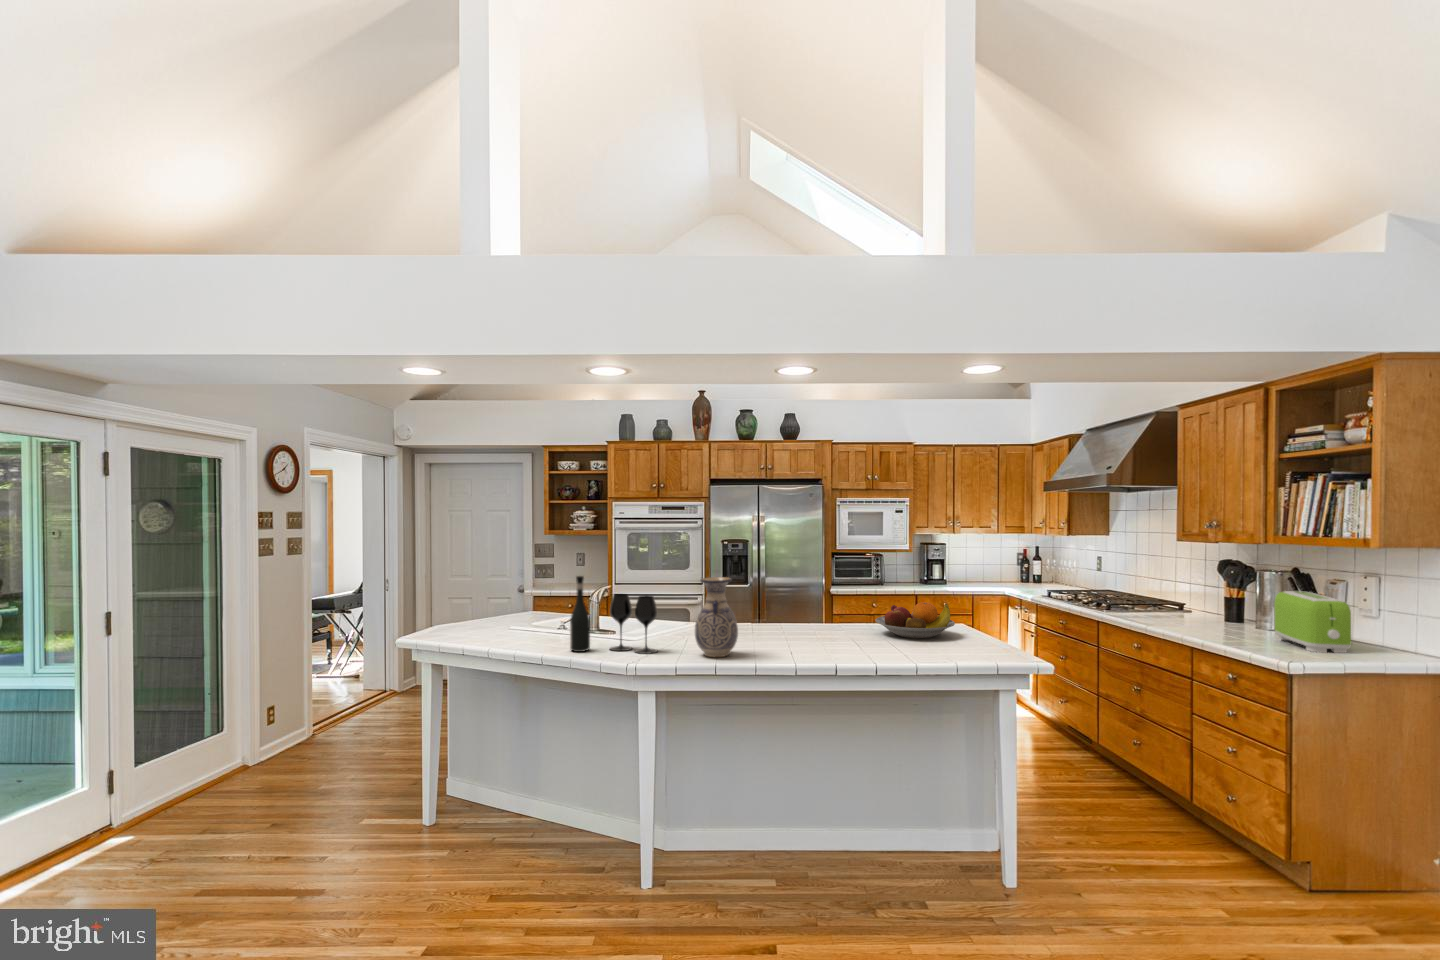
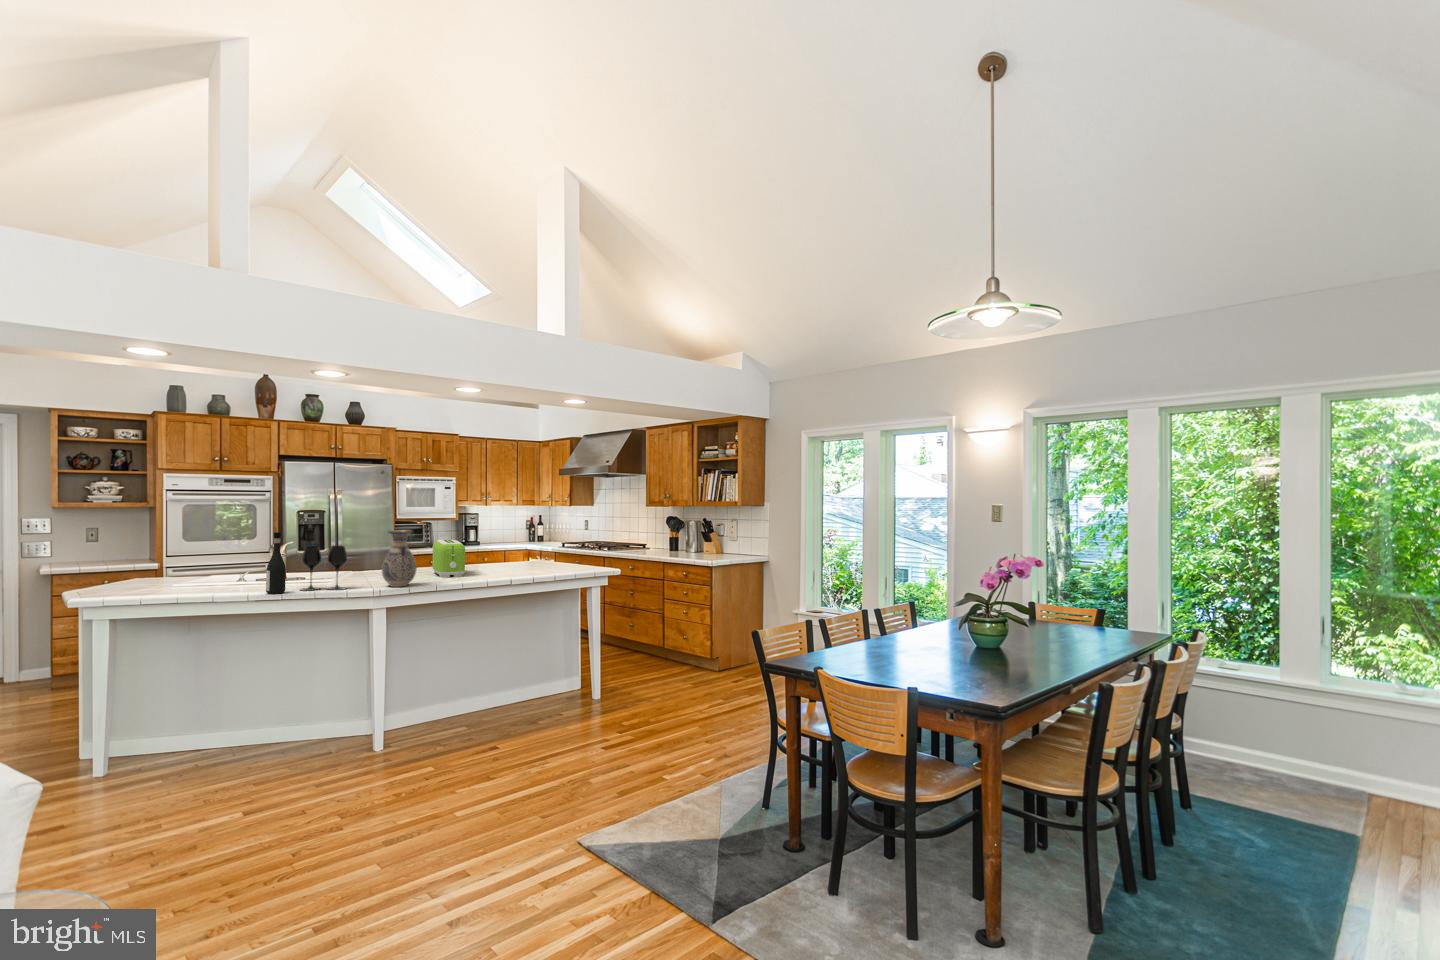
toaster: present [1274,591,1351,653] -> present [432,540,465,578]
fruit bowl: present [876,602,955,638] -> none [486,545,539,569]

